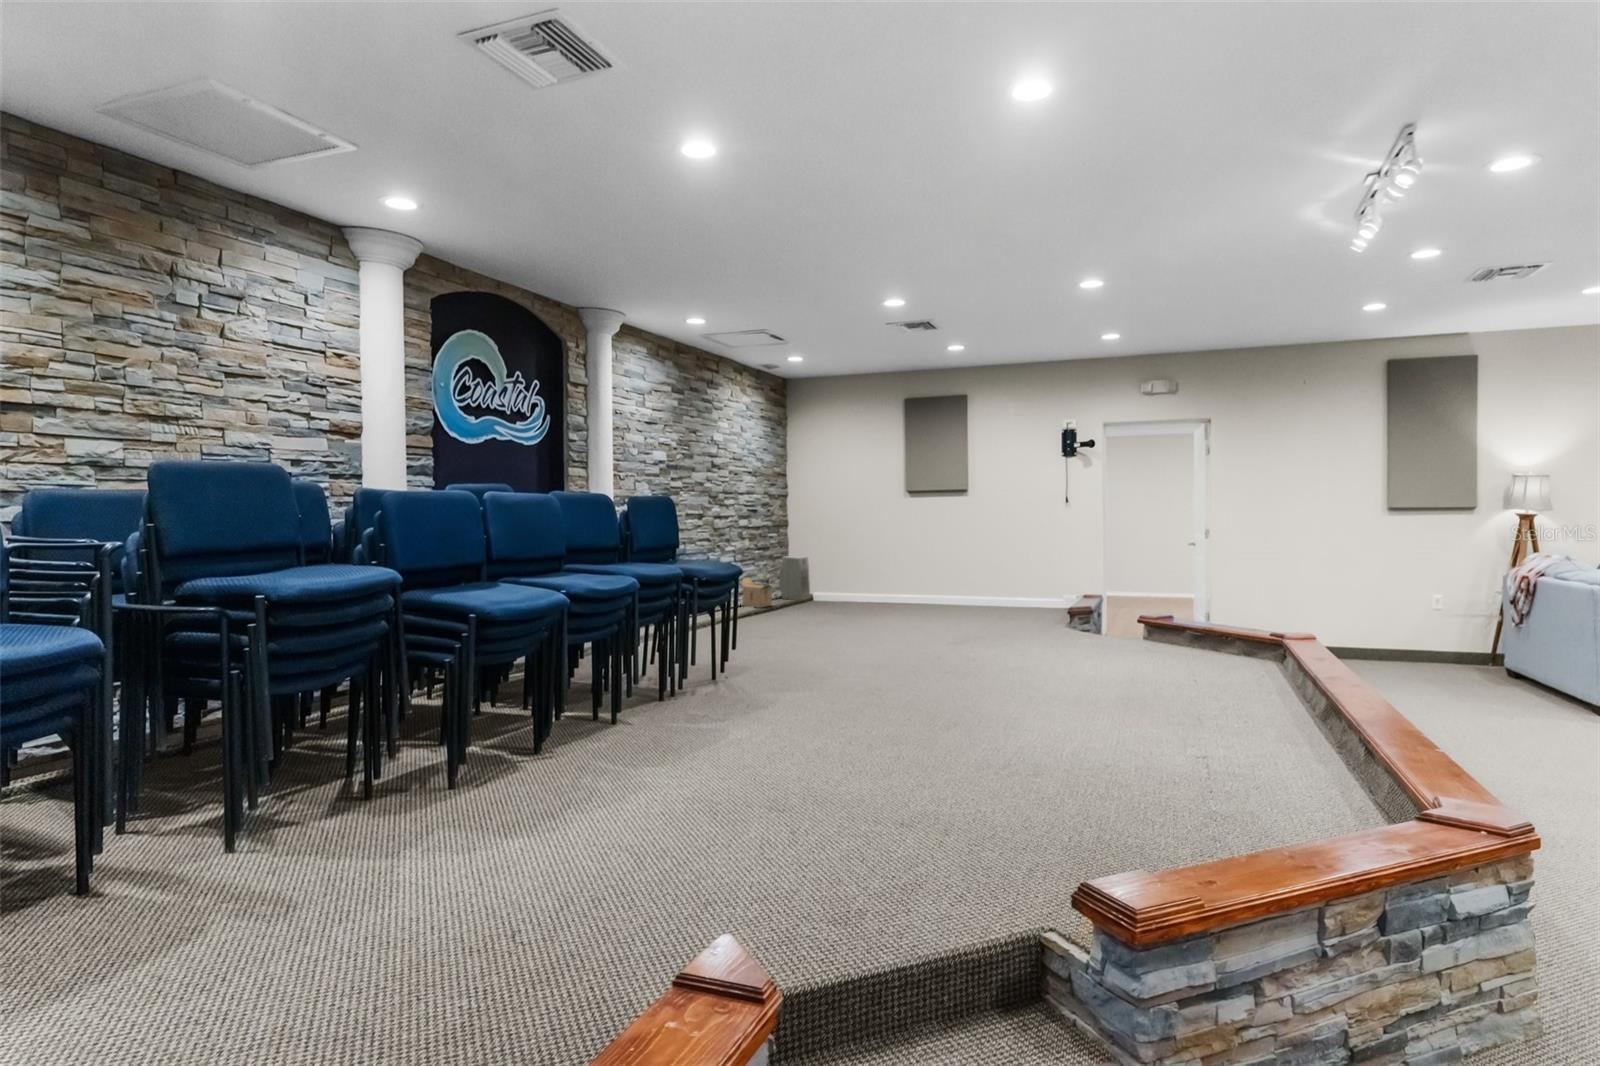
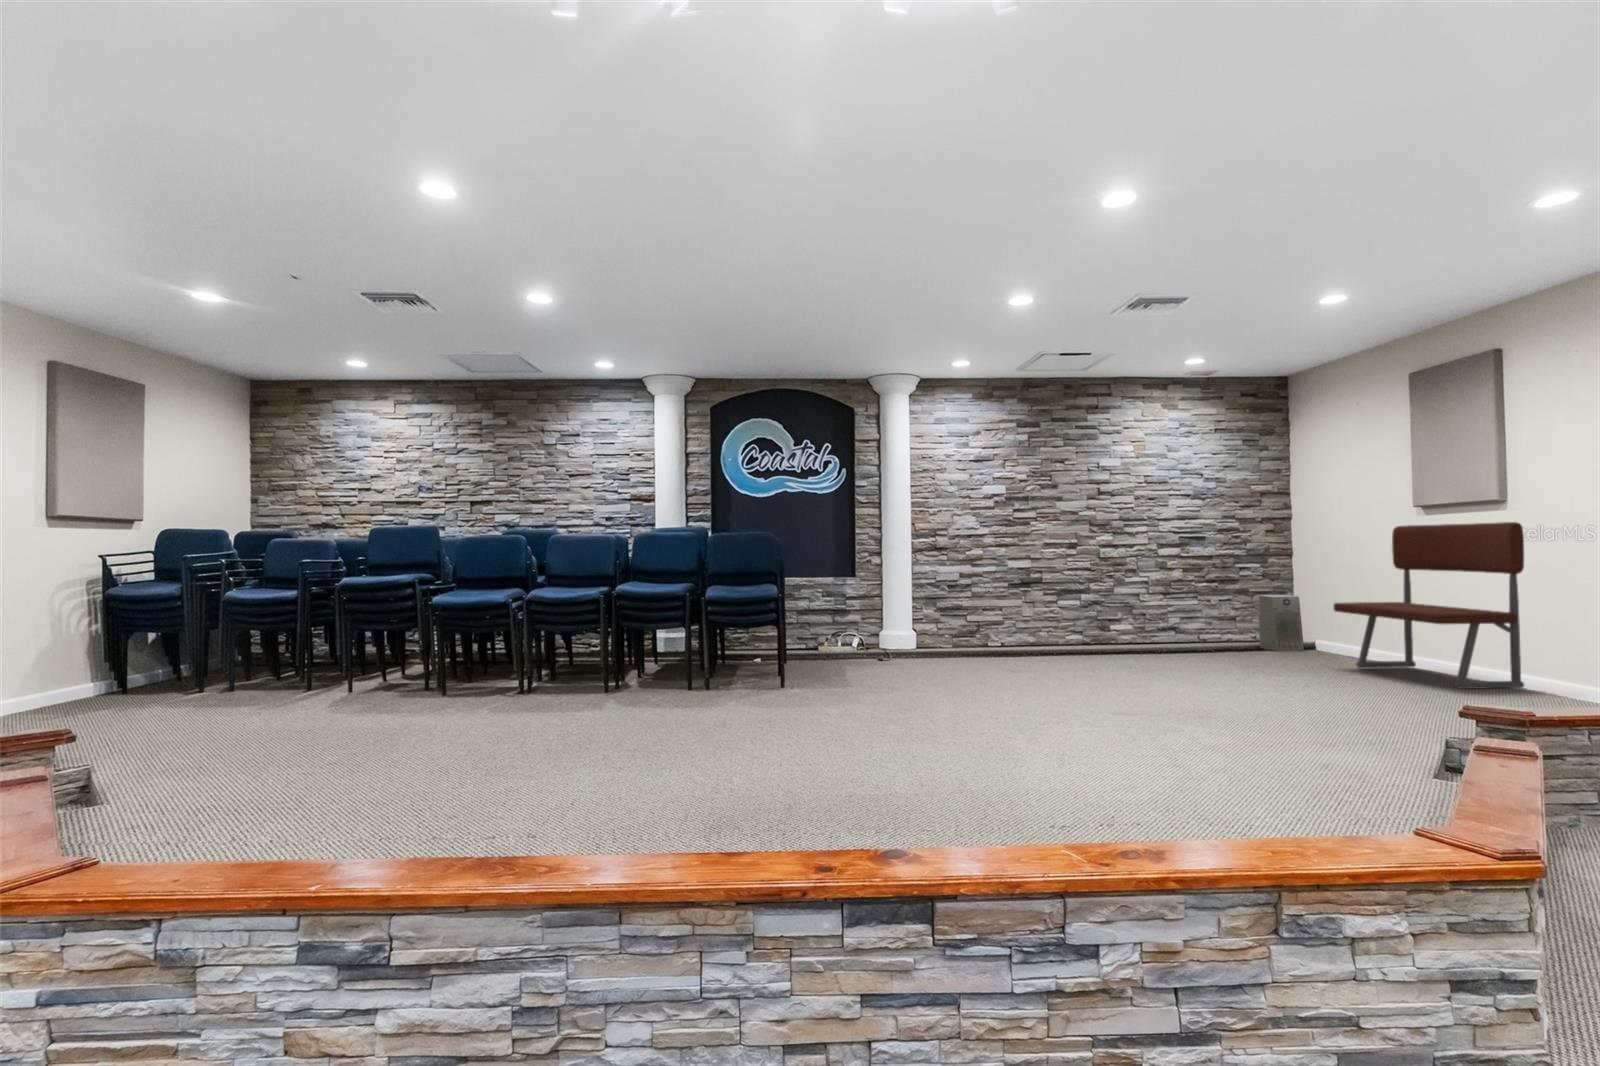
bench: none [883,509,984,612] -> present [1334,522,1524,689]
cardboard box: present [741,578,772,608] -> none [1151,616,1203,651]

